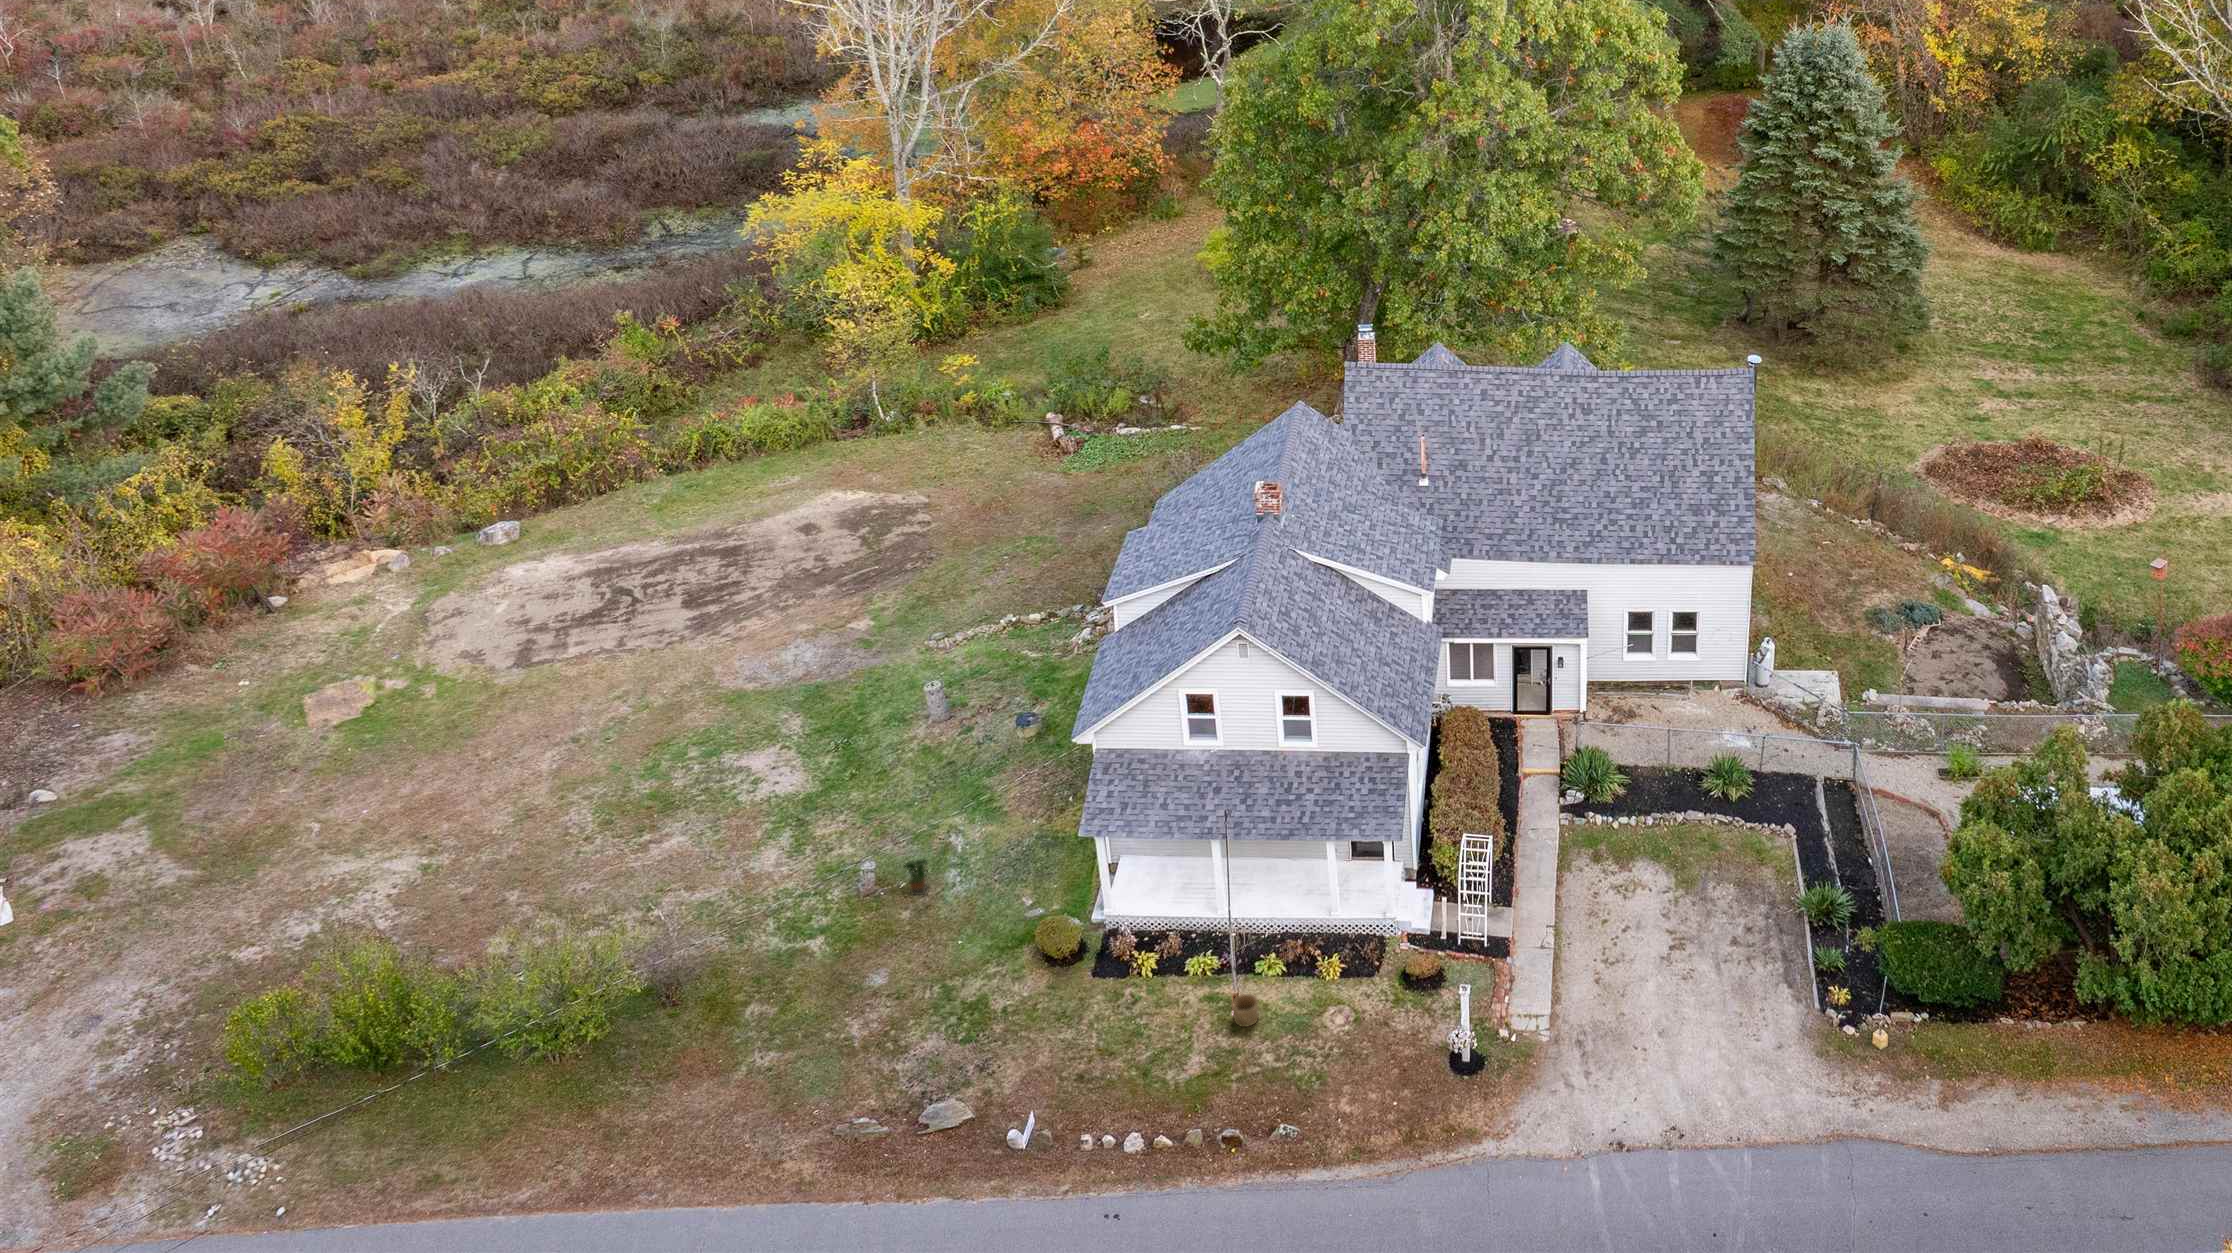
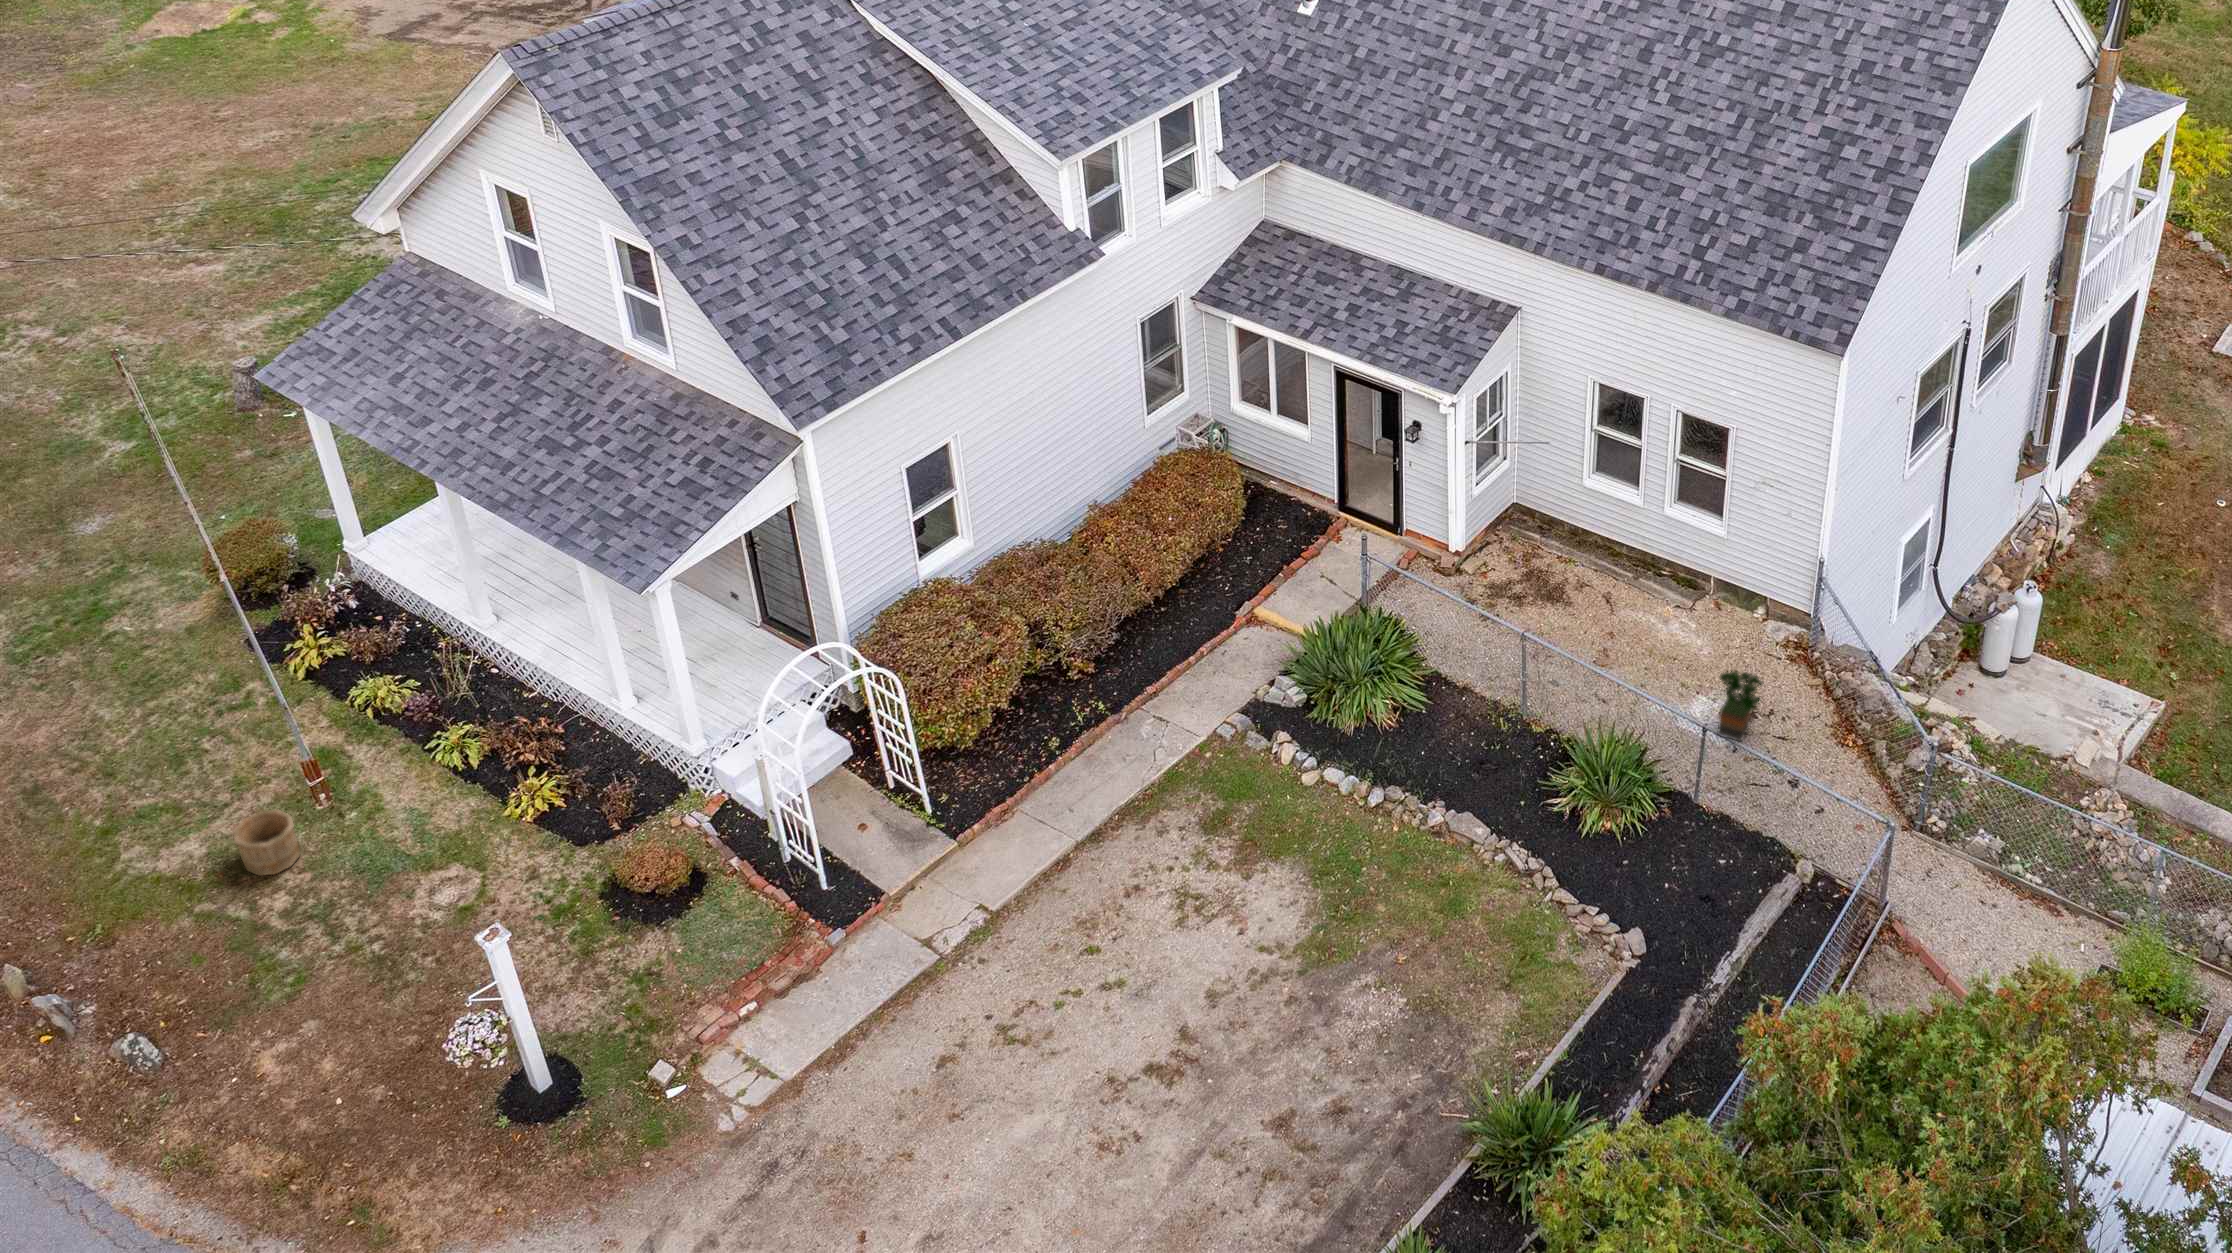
potted tree: present [904,860,928,895] -> present [1718,671,1764,741]

